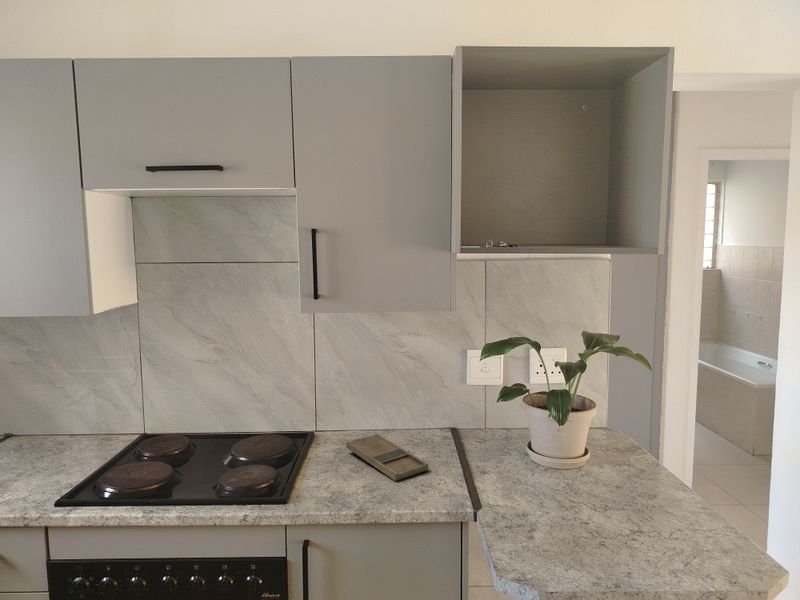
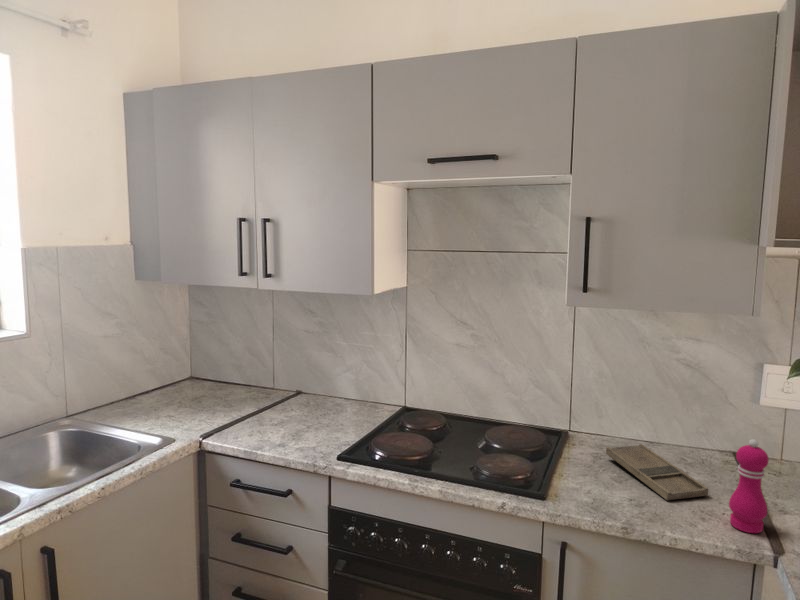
pepper mill: none [442,416,469,496] -> present [729,439,768,533]

